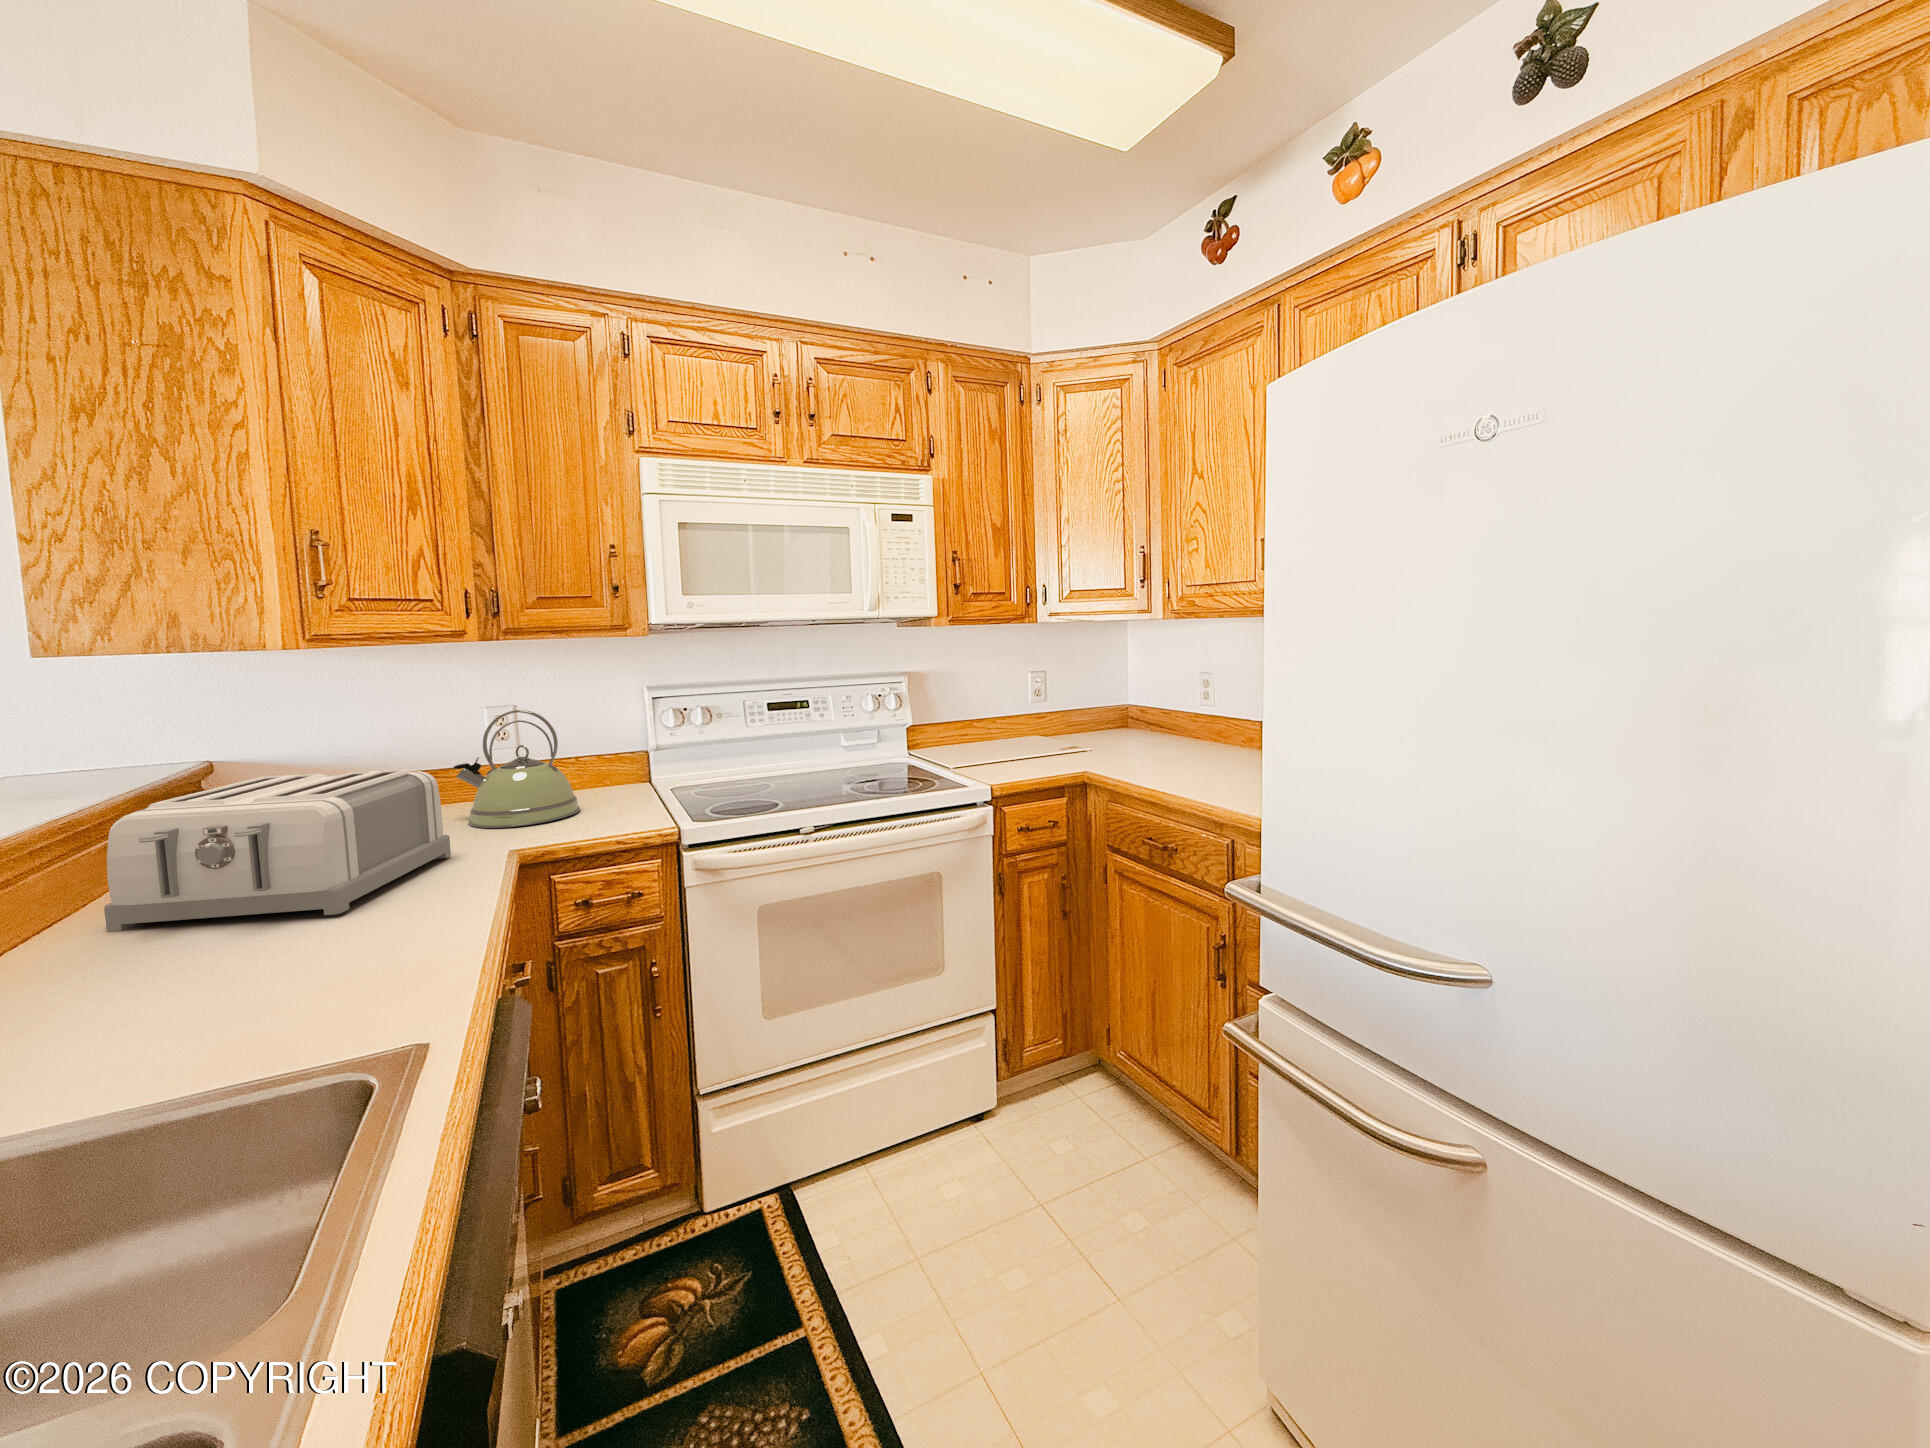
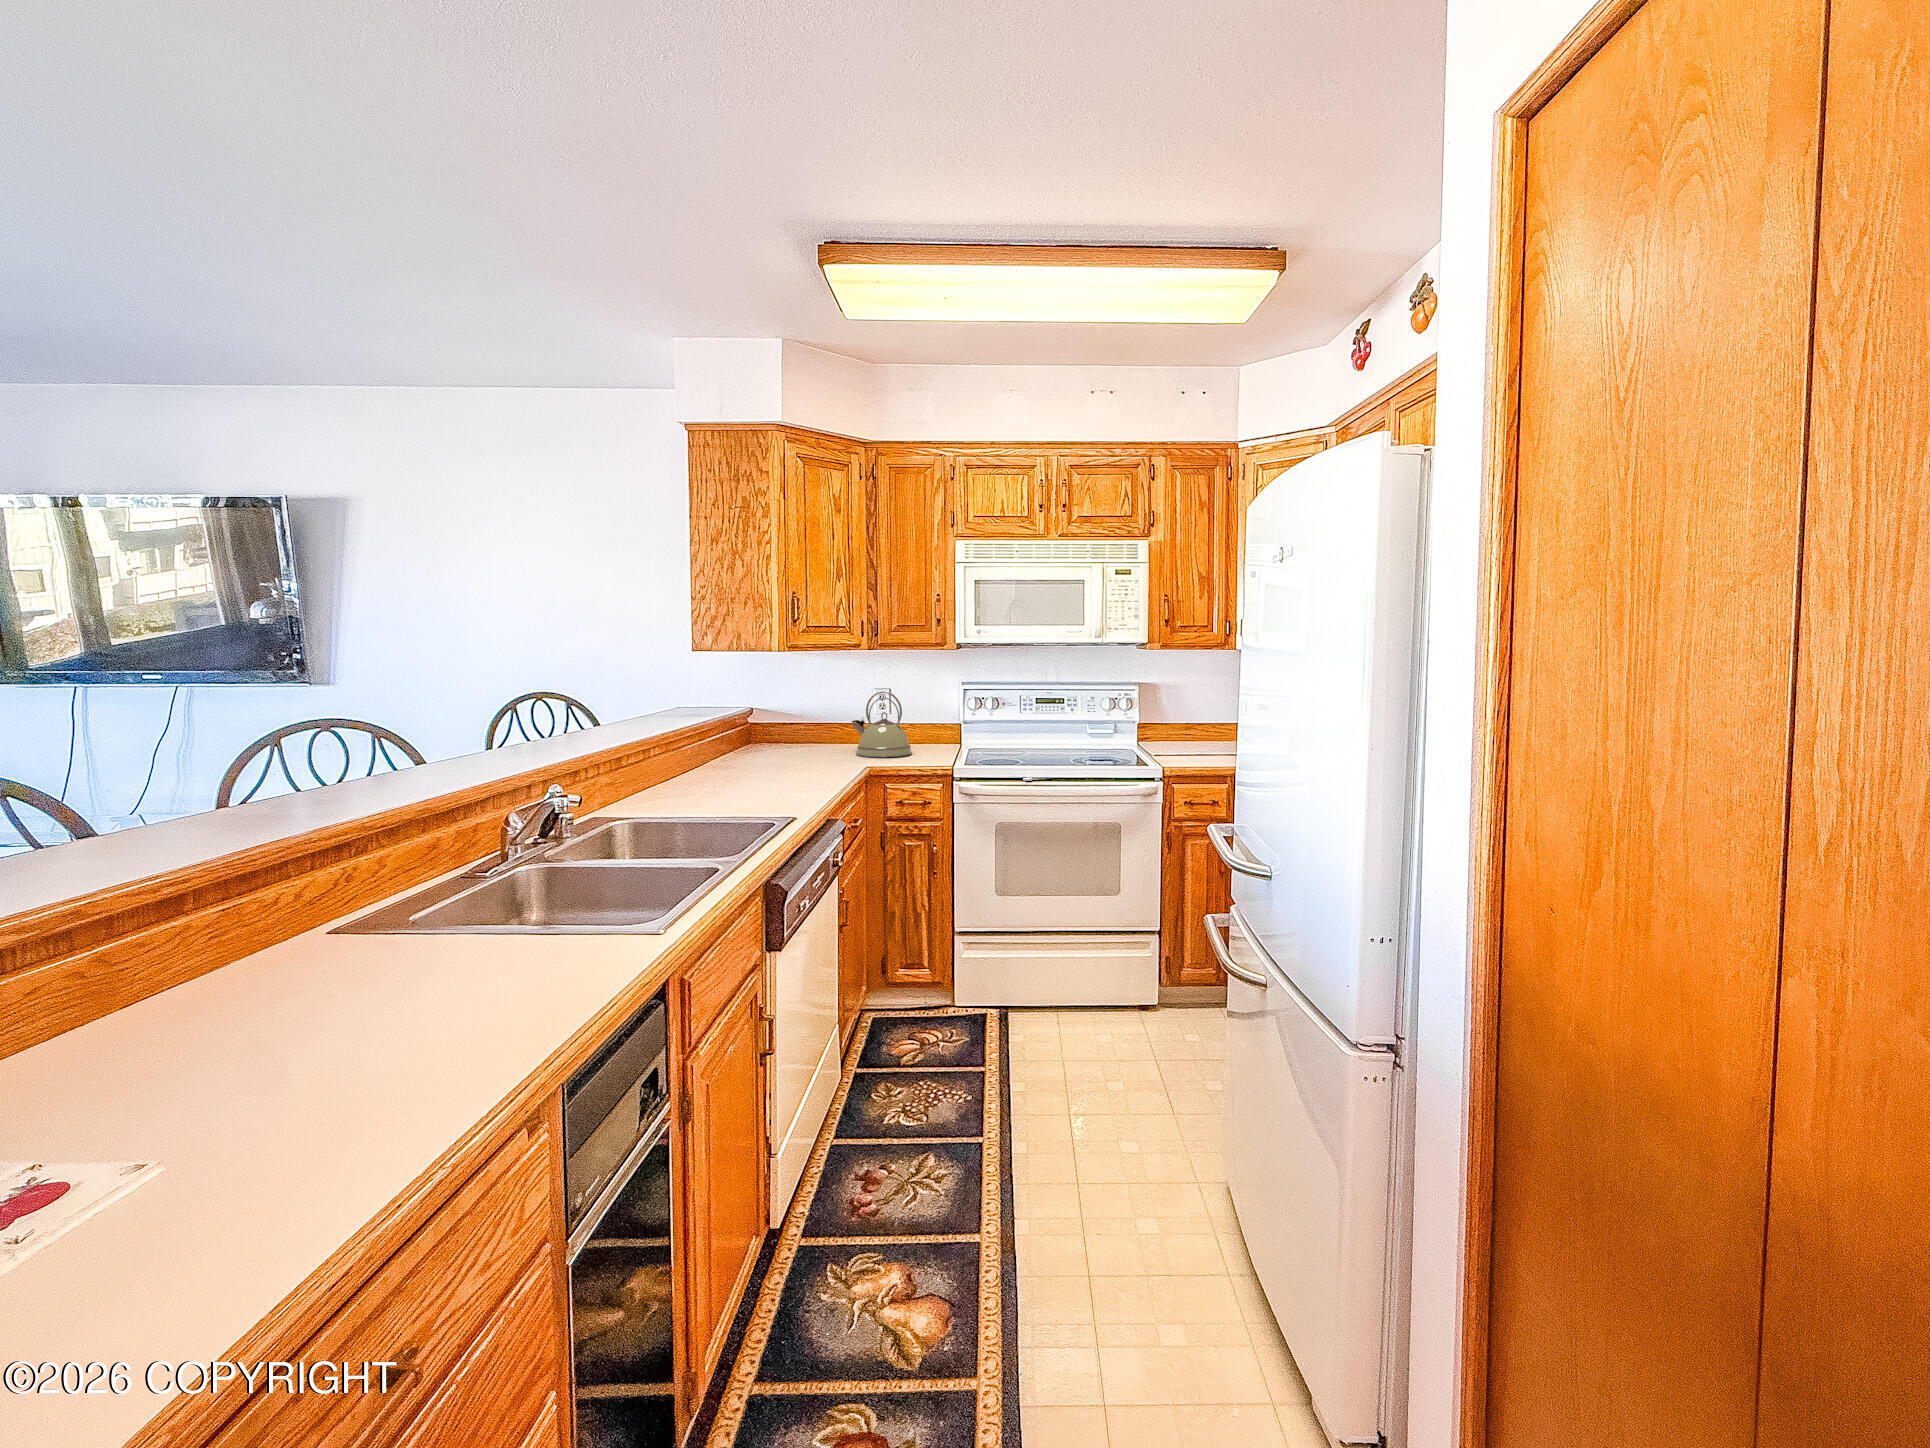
toaster: present [104,769,451,932] -> none [715,714,842,777]

